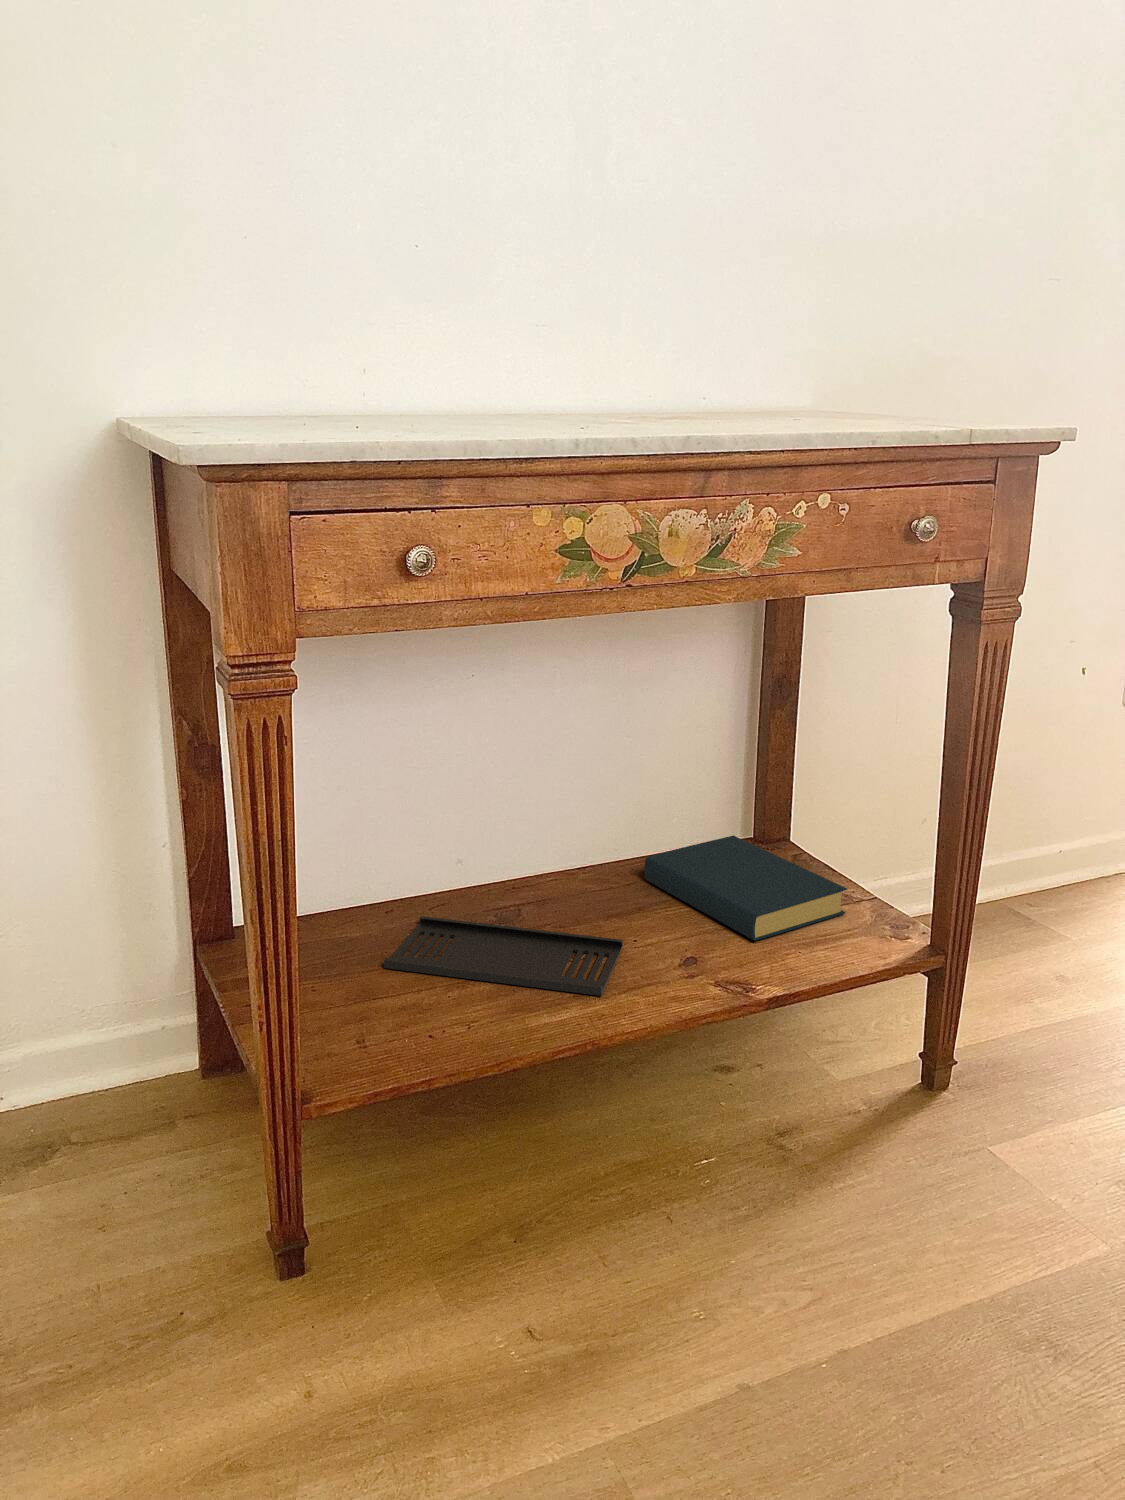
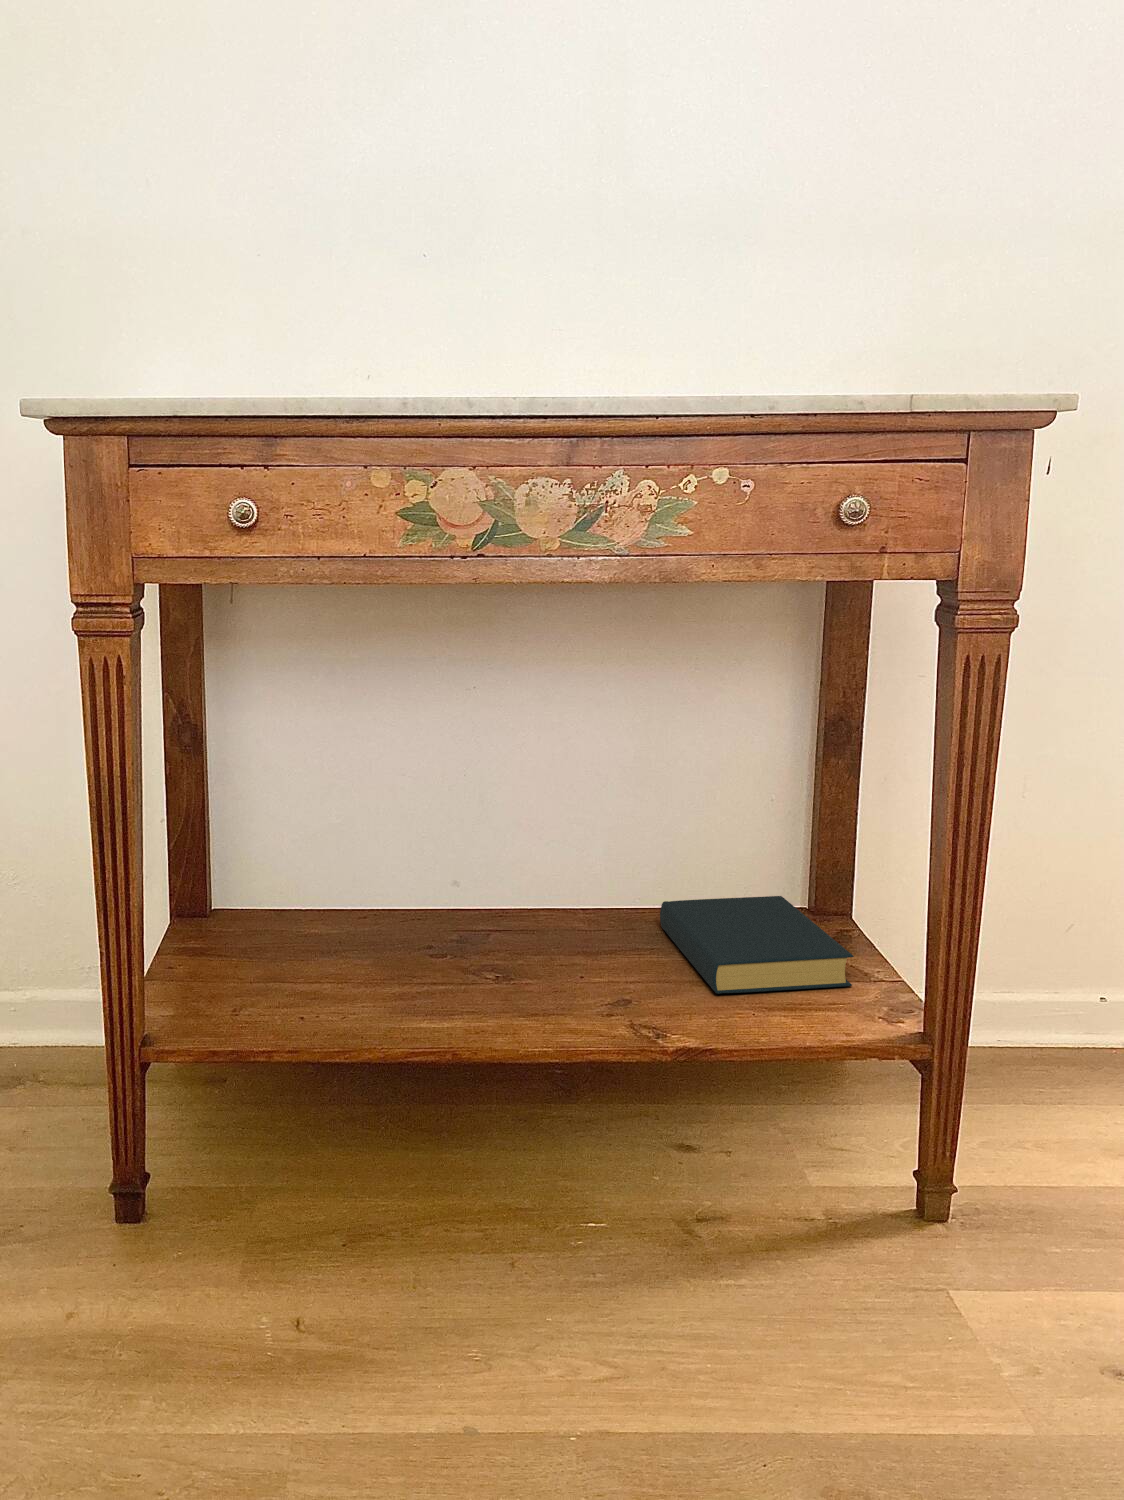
tray: present [384,916,623,996] -> none [327,925,572,1014]

